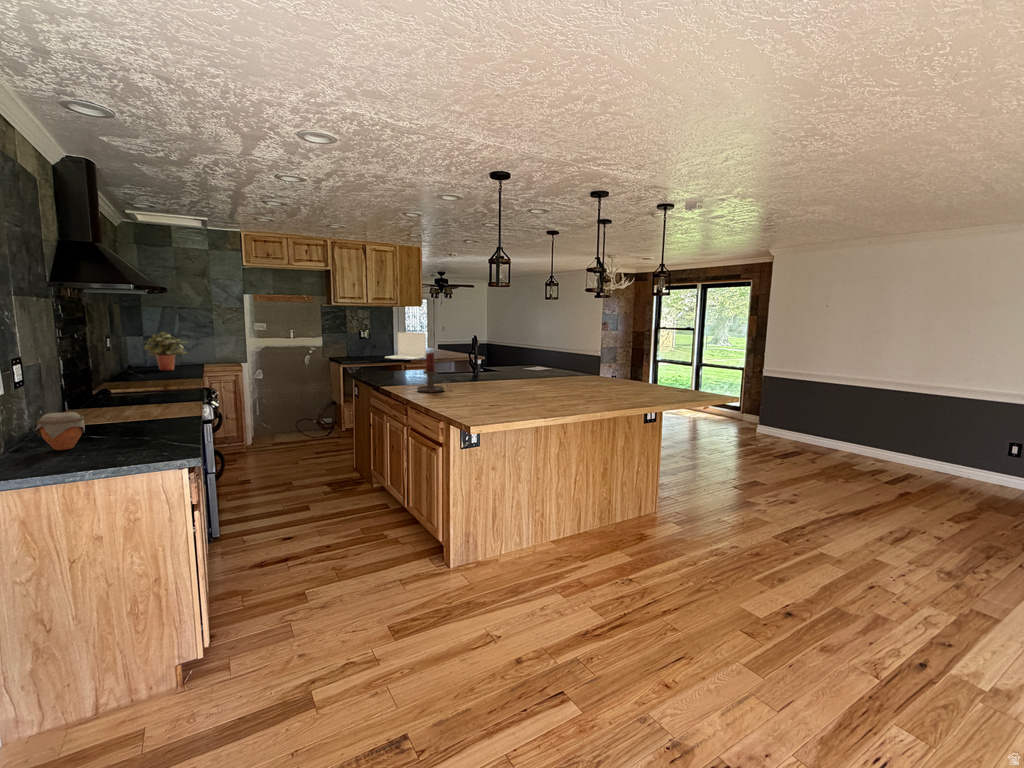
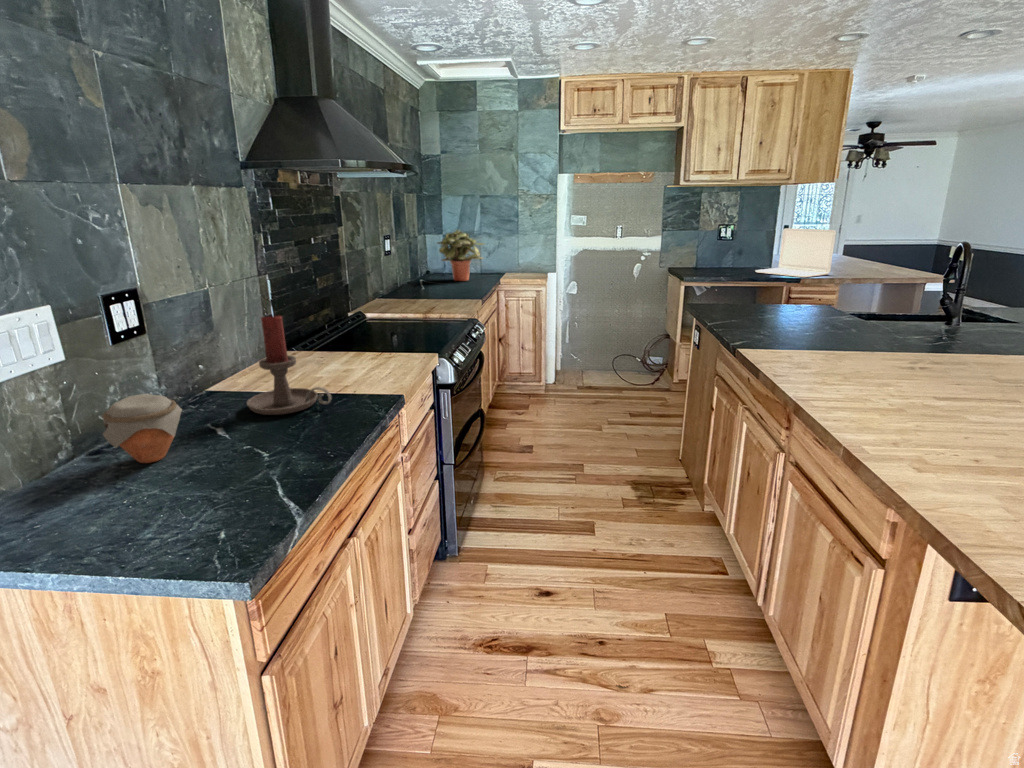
candle holder: present [417,353,451,392] -> present [247,315,332,415]

